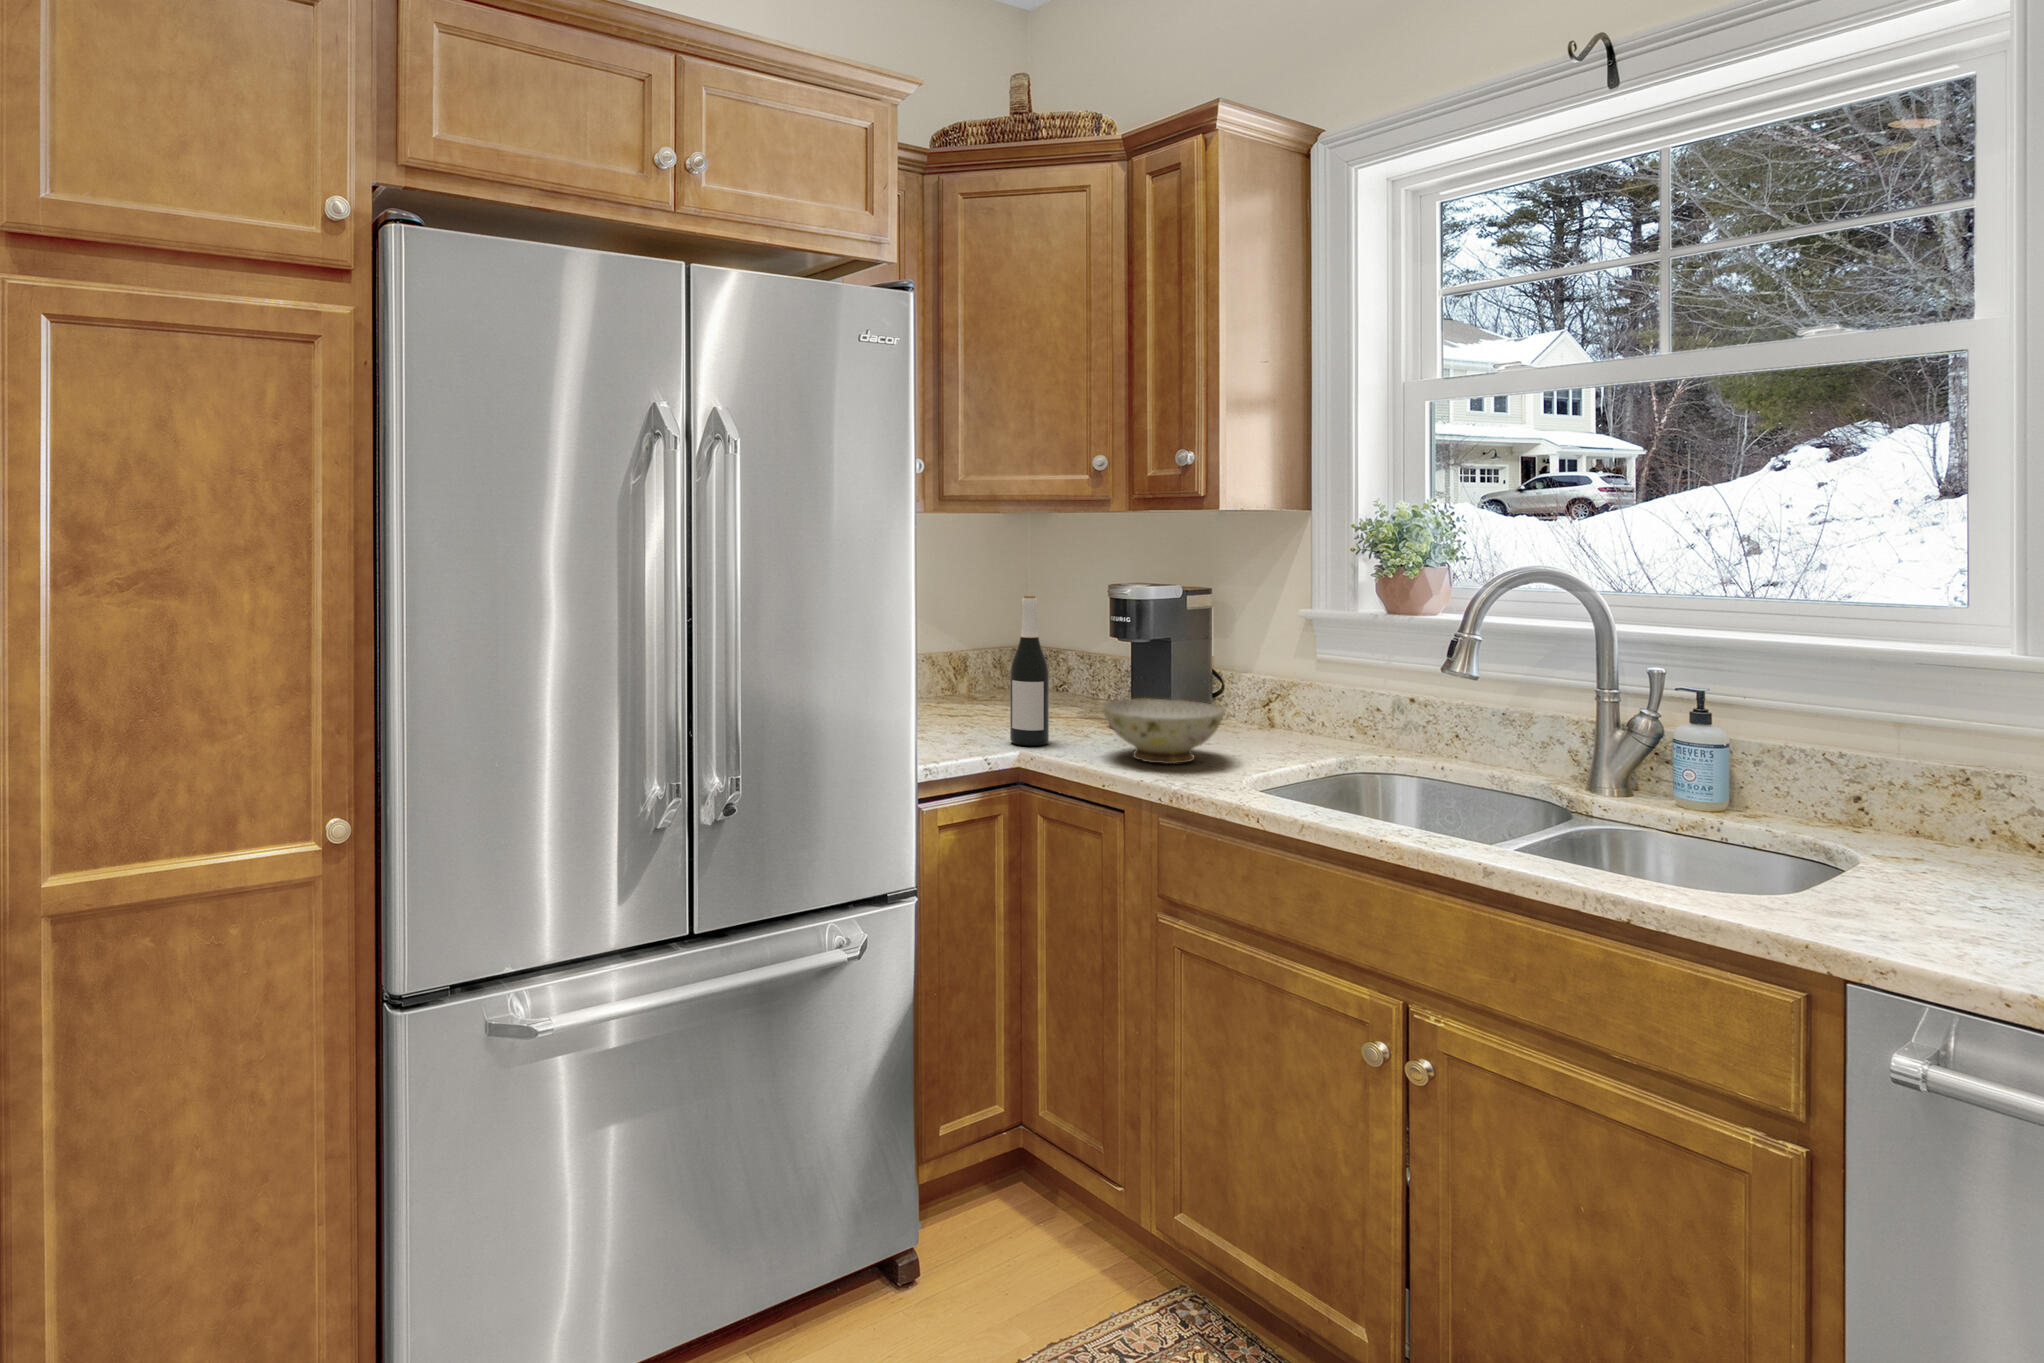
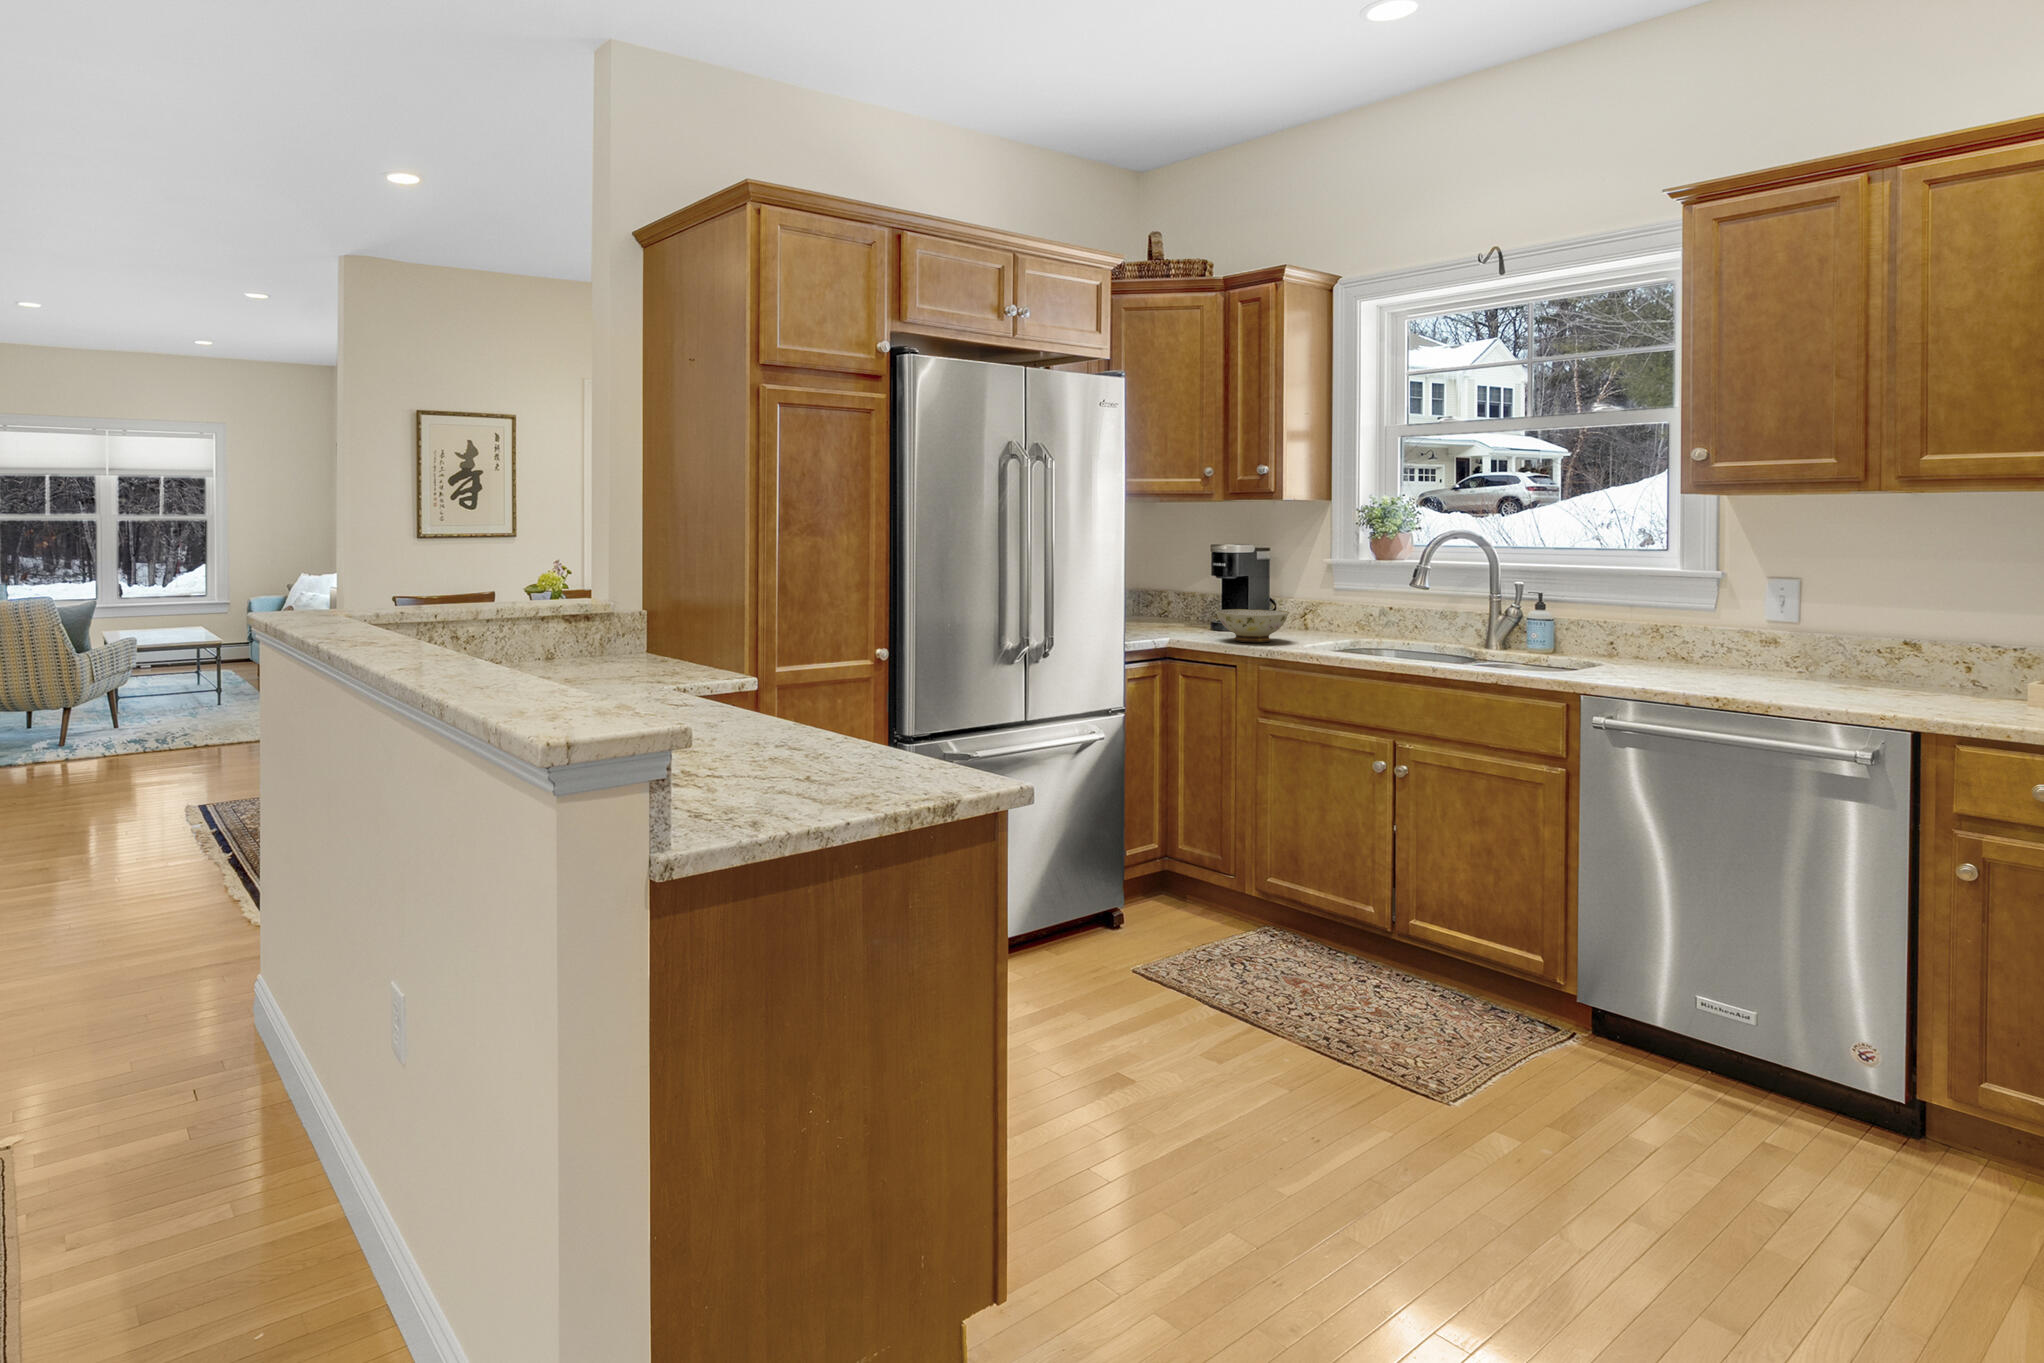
wine bottle: present [1010,596,1049,746] -> none [1157,550,1181,637]

